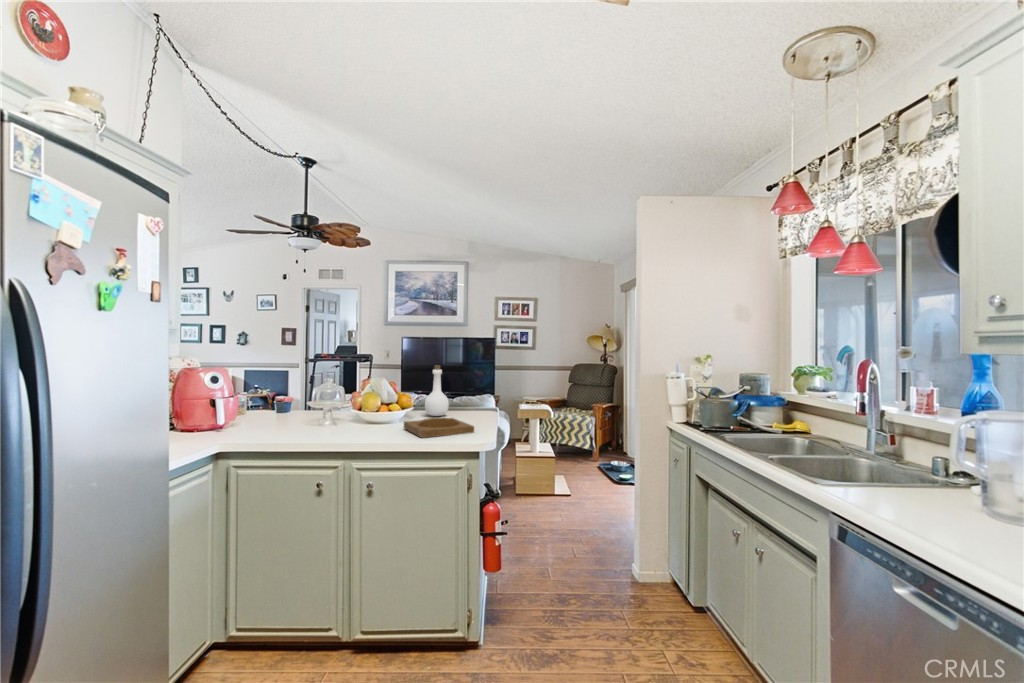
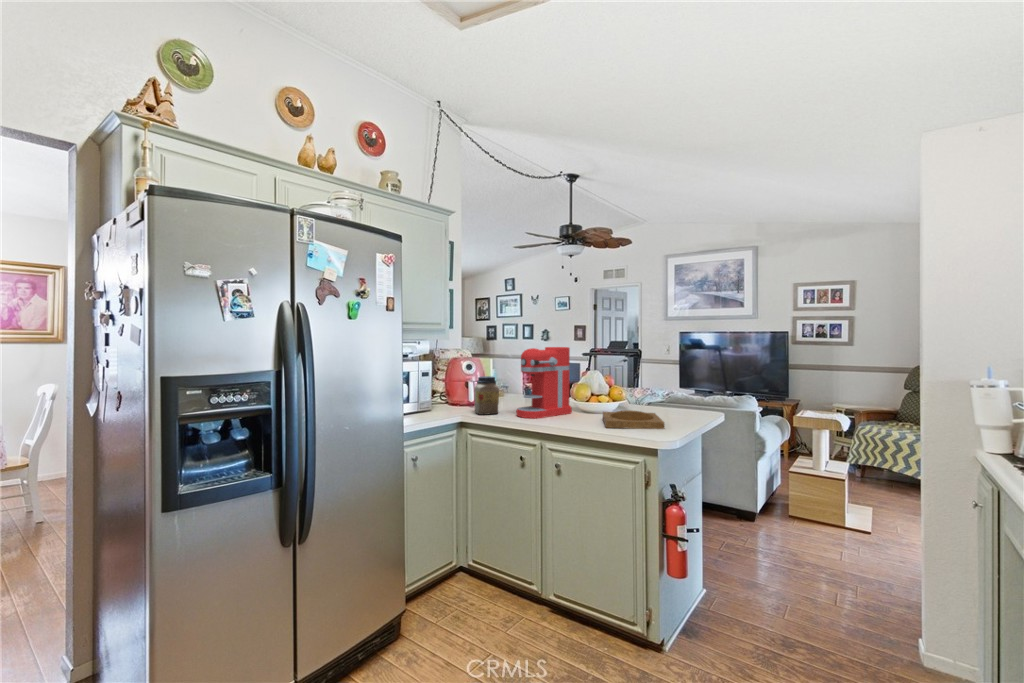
coffee maker: none [301,354,362,438] -> present [516,347,572,418]
bottle: present [425,365,449,416] -> none [639,359,664,411]
jar: none [237,391,275,441] -> present [474,376,499,415]

